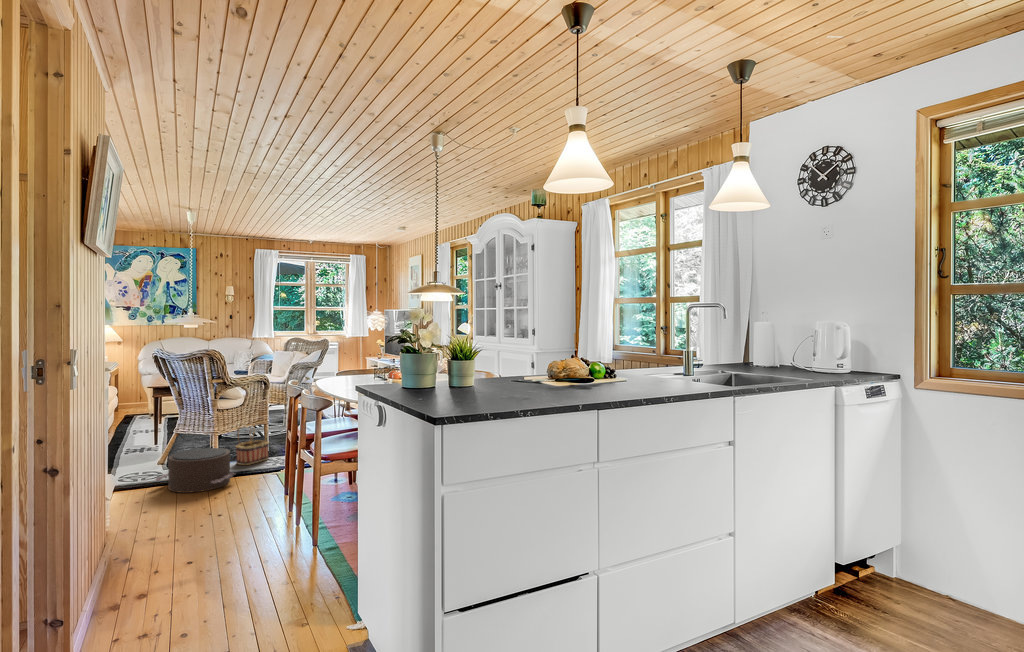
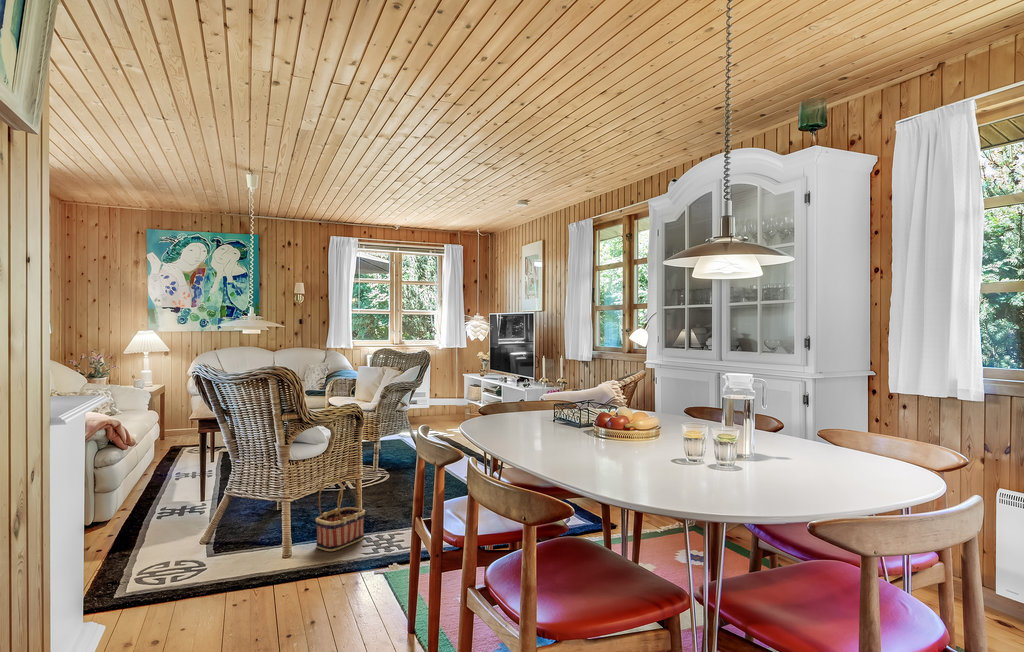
pouf: present [155,448,234,493] -> none [186,530,321,620]

